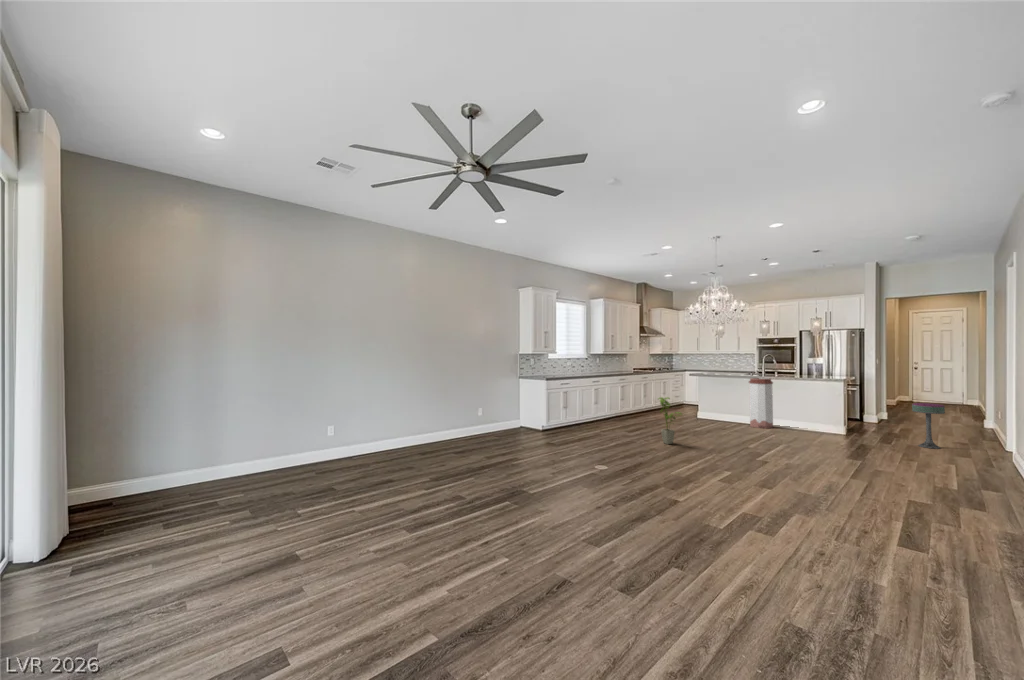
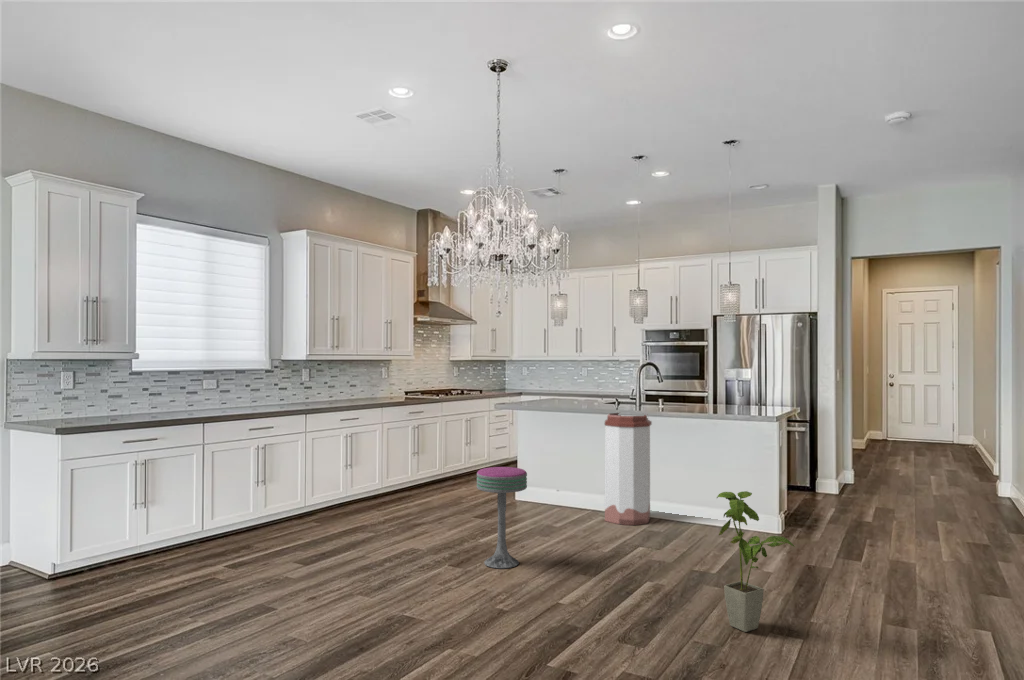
house plant: present [658,397,682,444] -> present [717,491,794,632]
bar stool: present [912,403,945,449] -> present [477,467,527,569]

